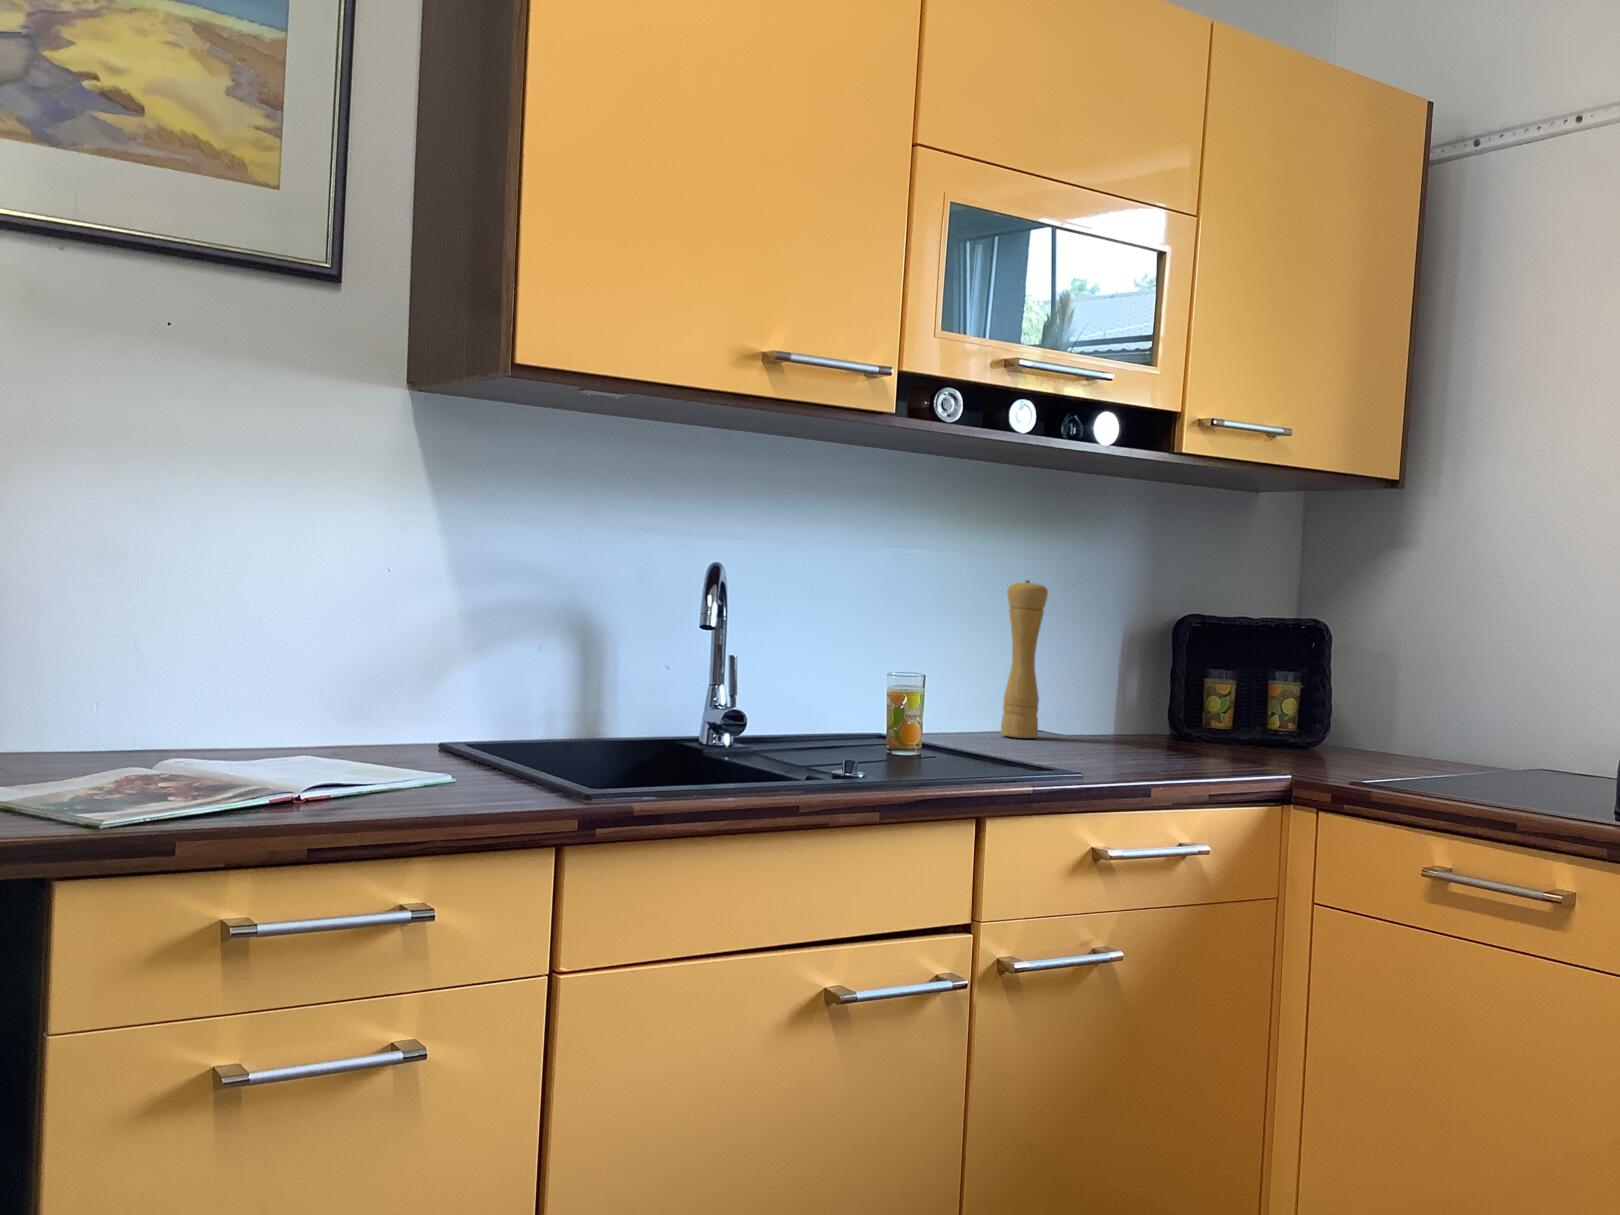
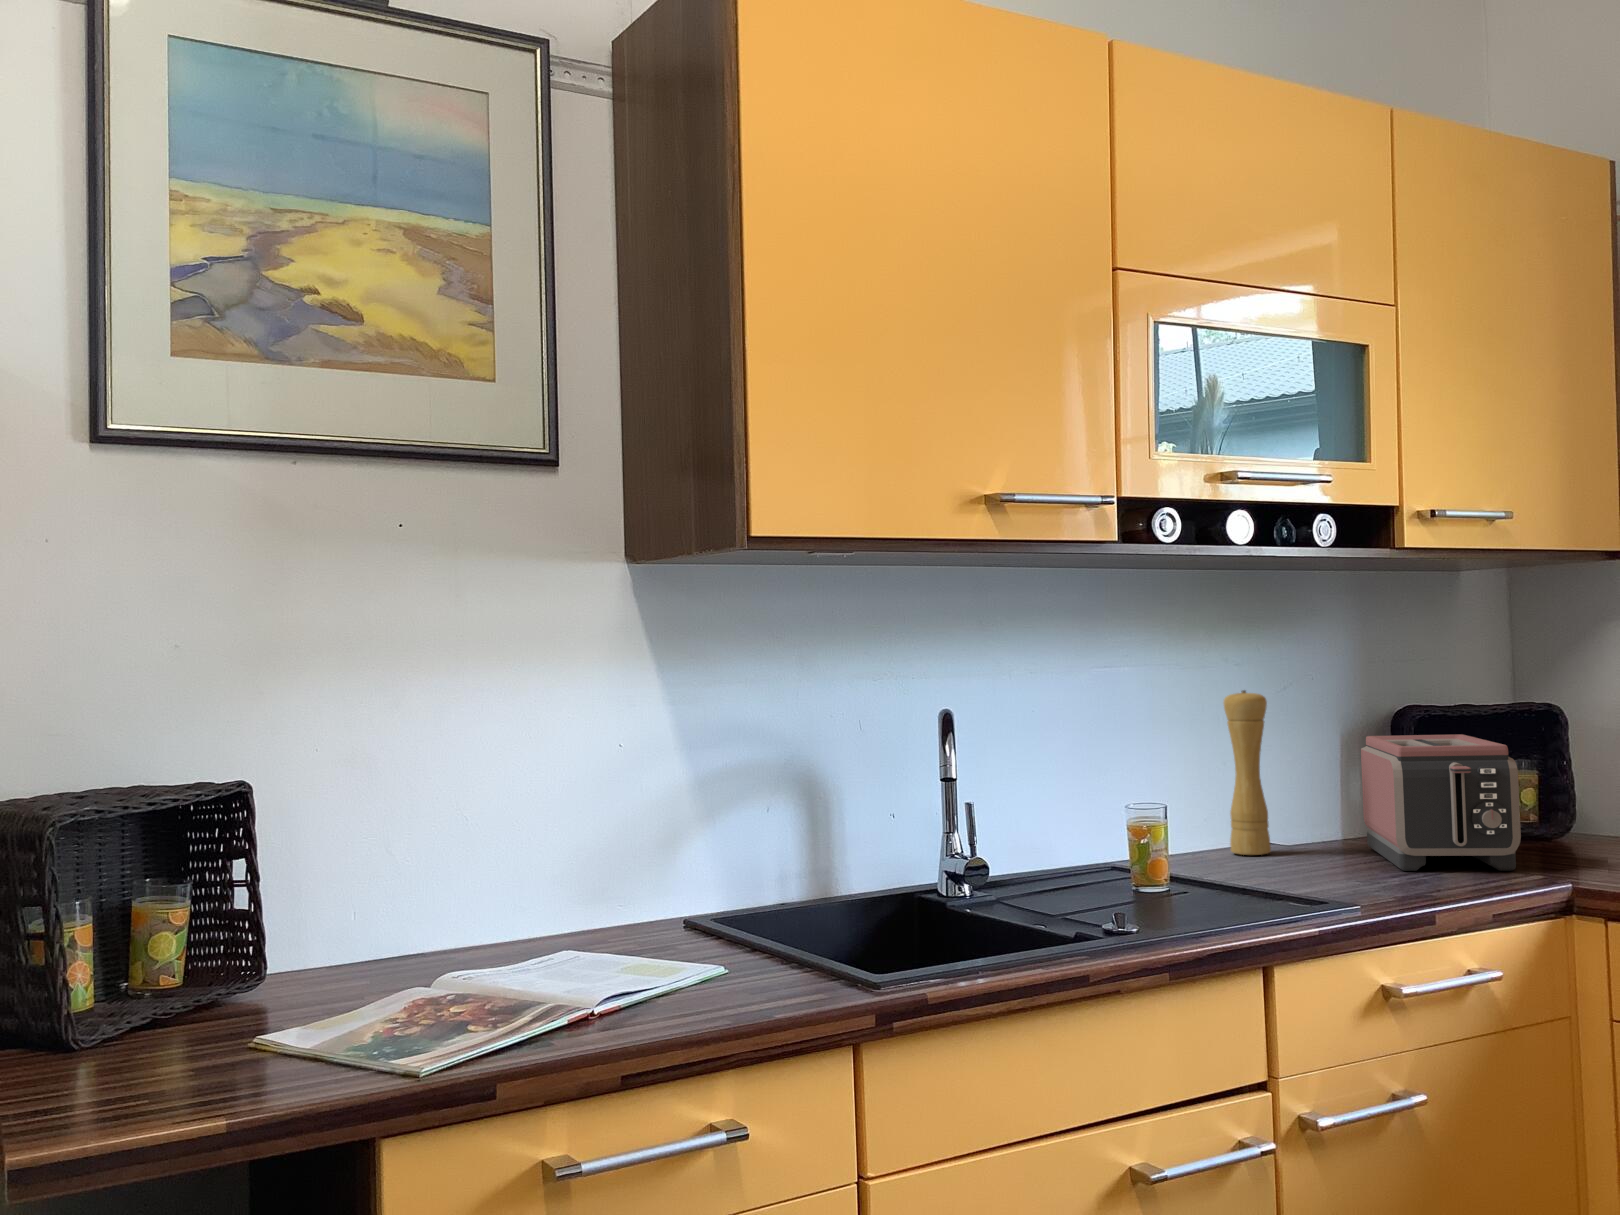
toaster: none [1130,634,1262,765] -> present [1361,734,1521,871]

